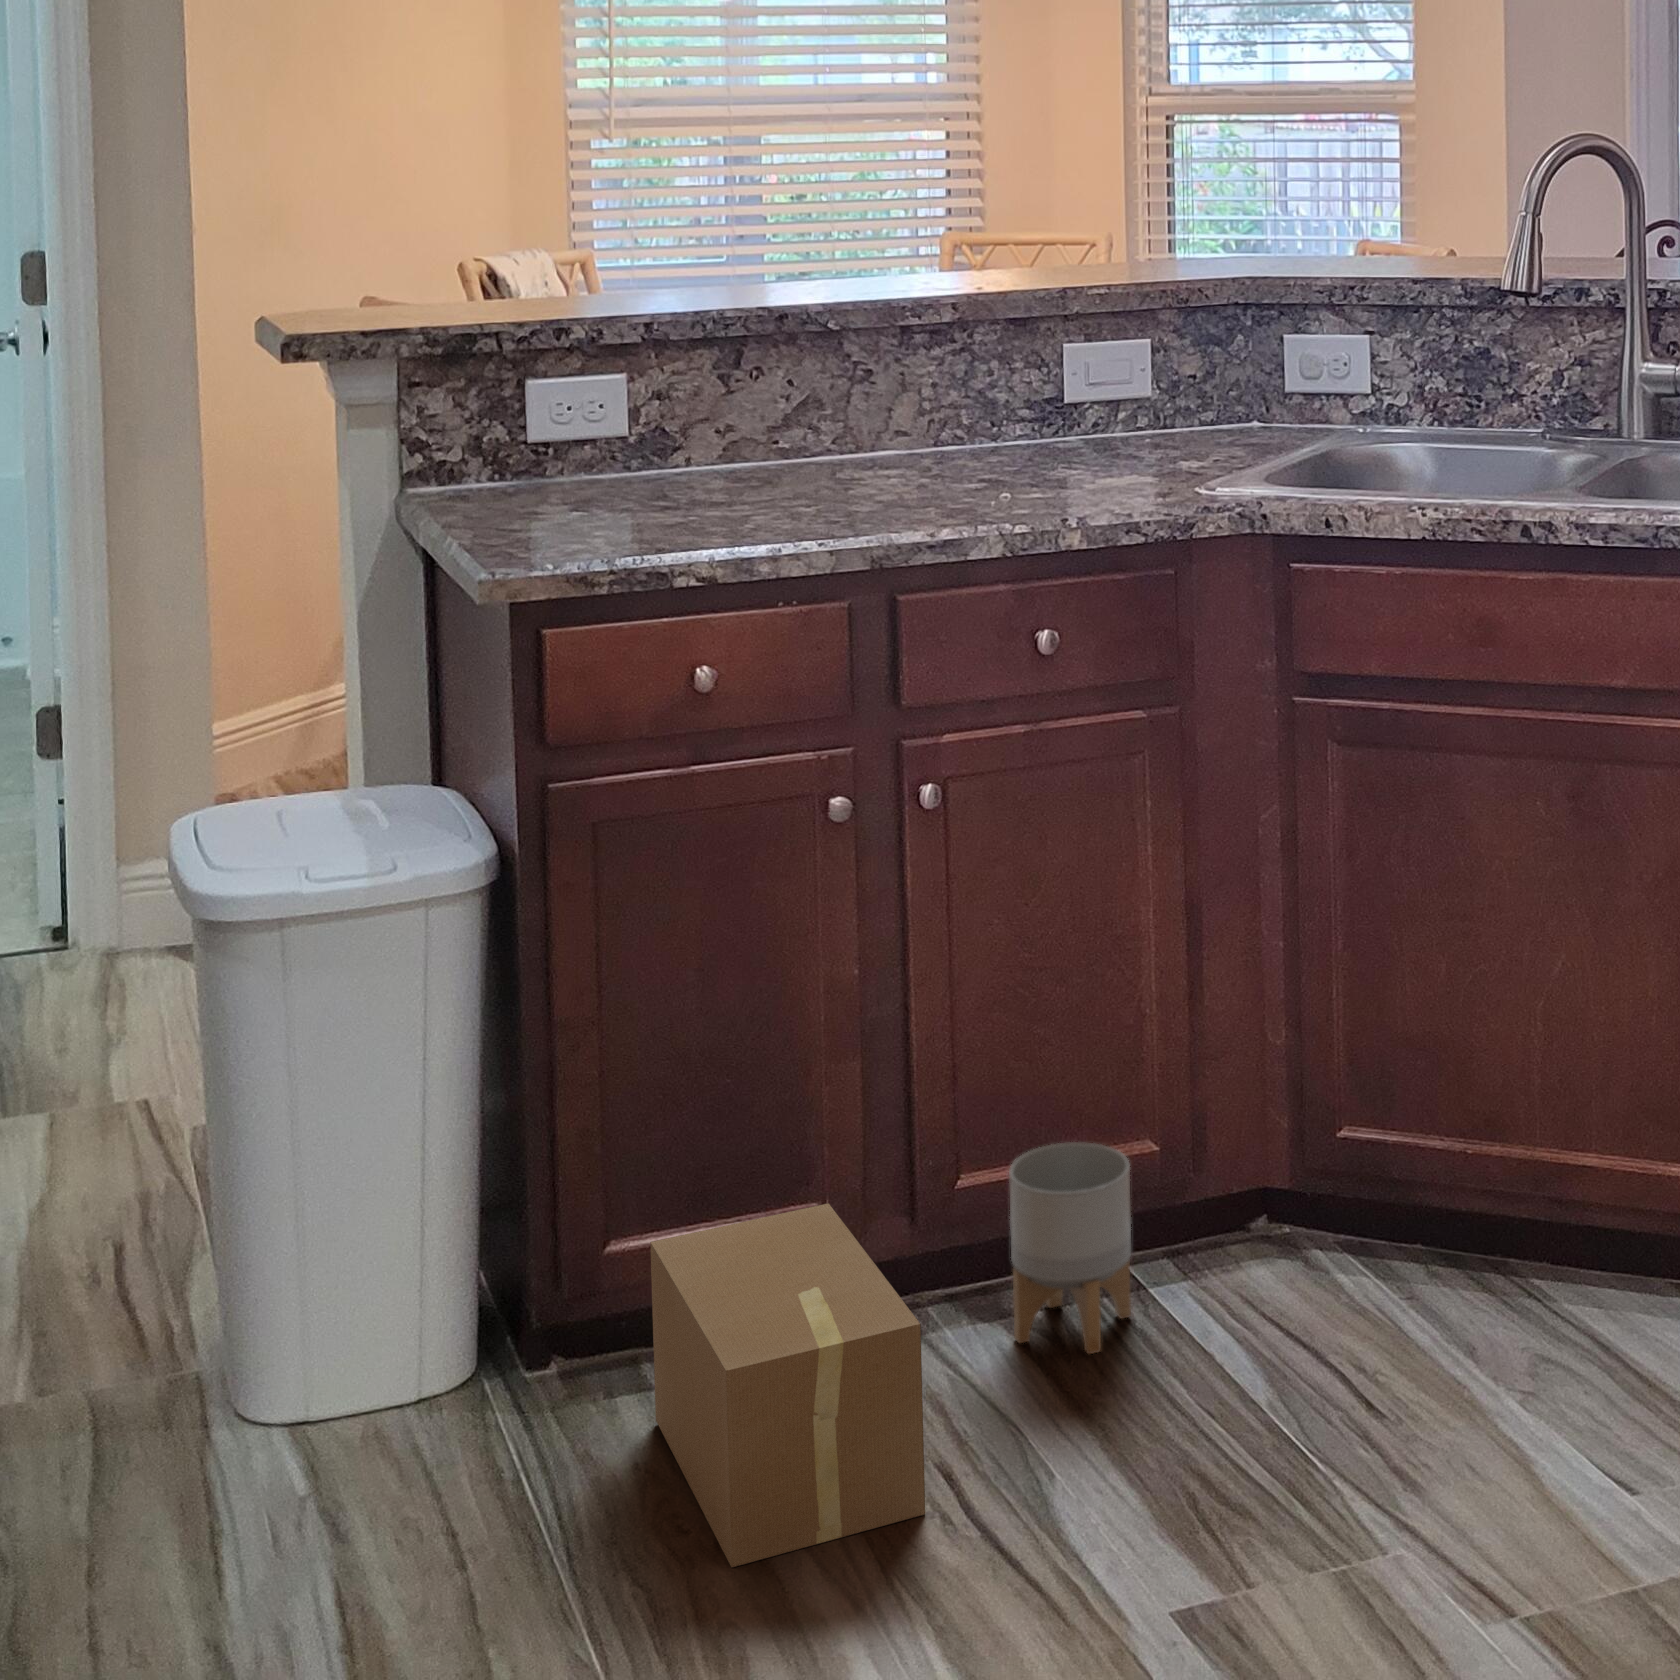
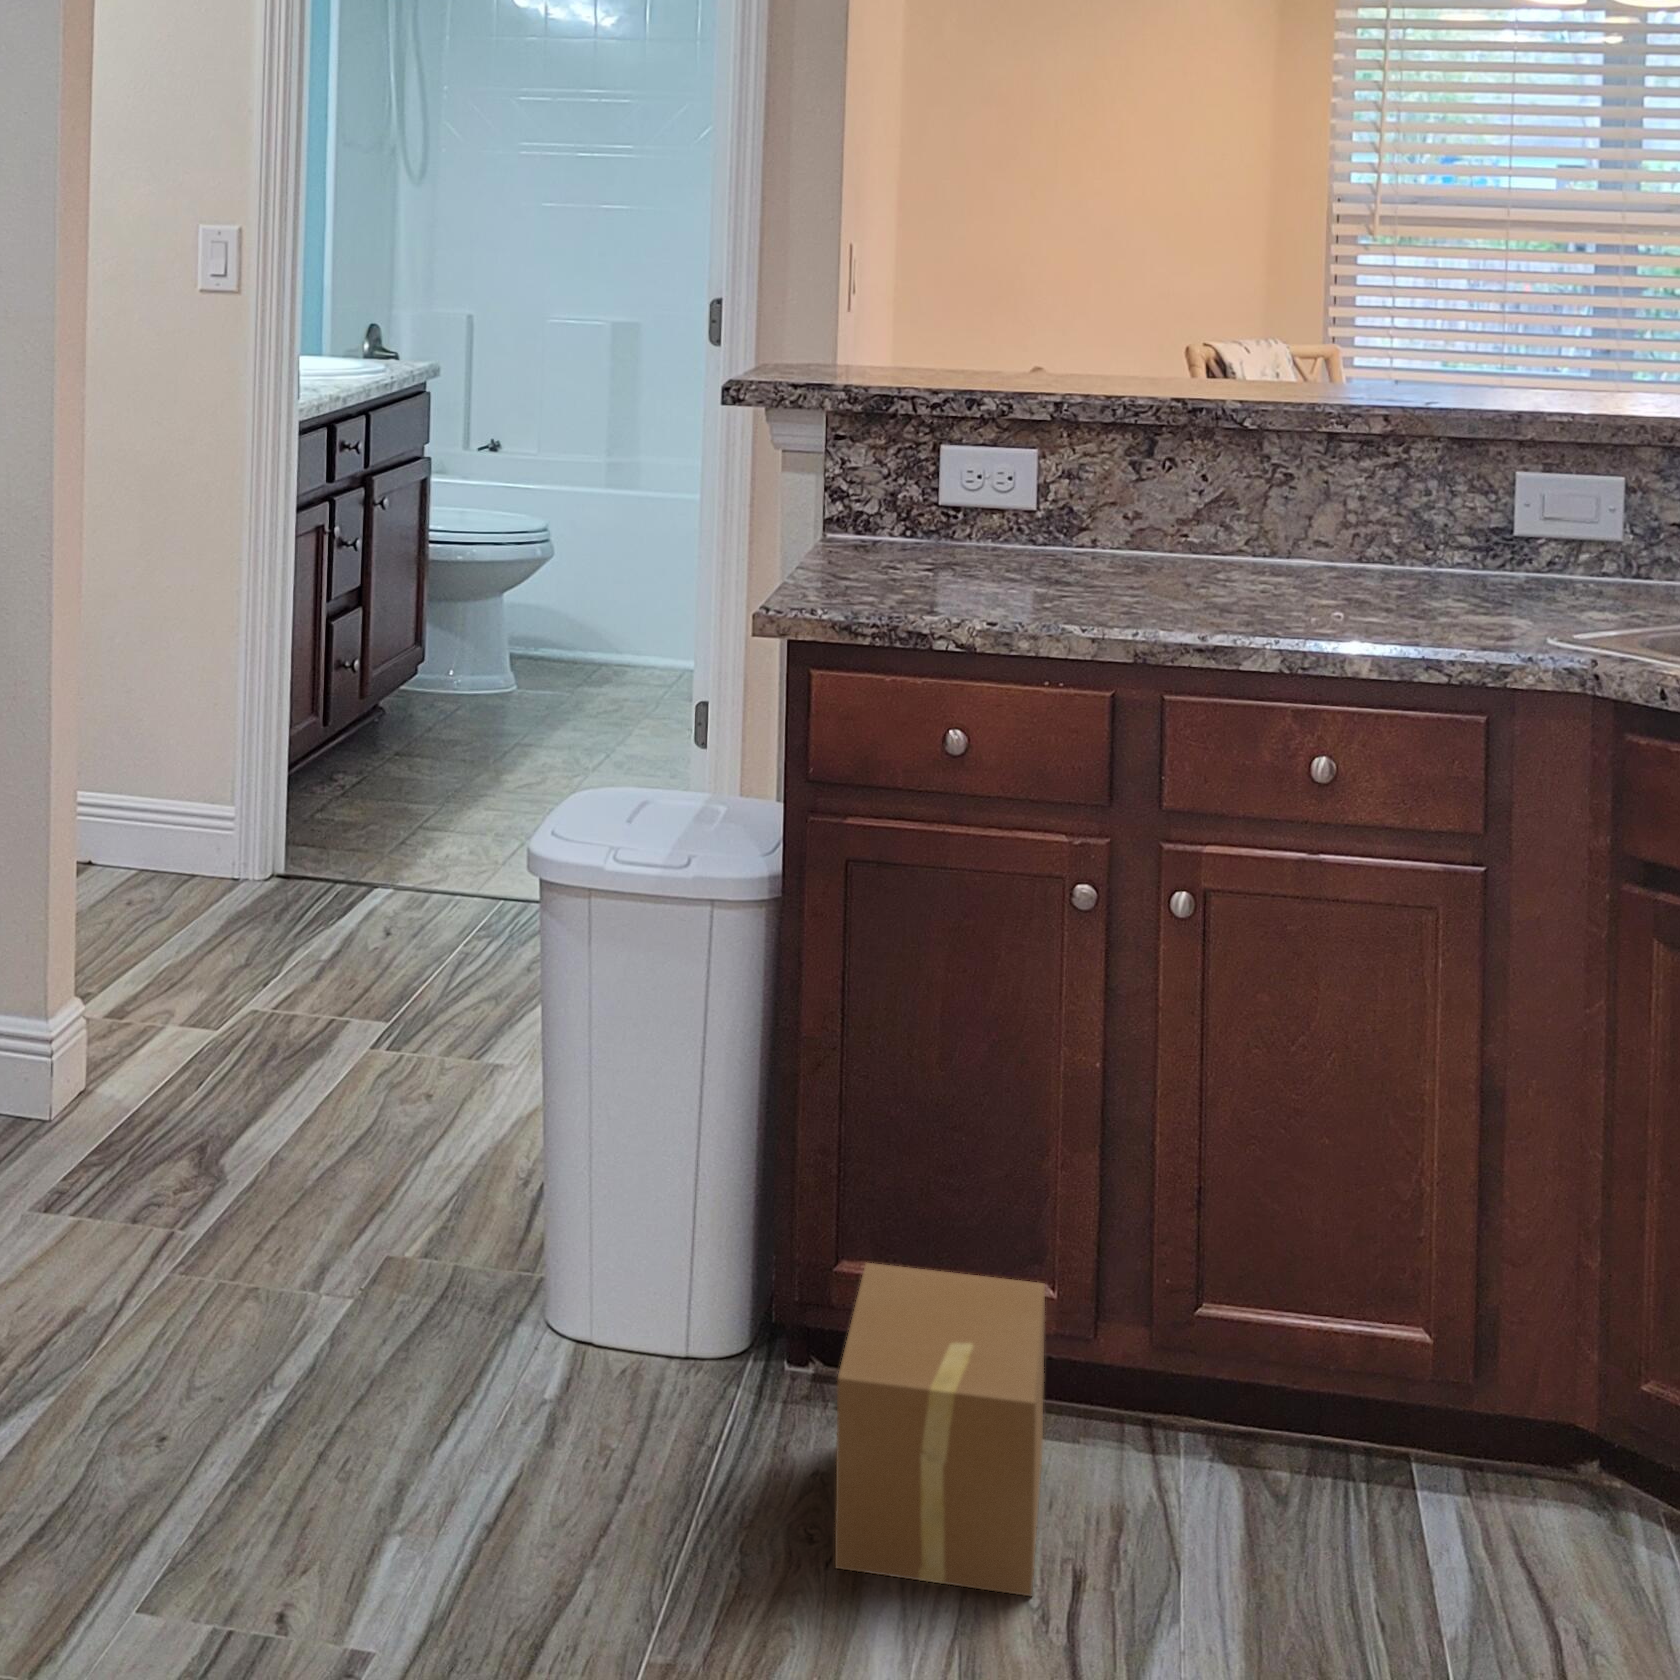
planter: present [1009,1142,1131,1354] -> none [1240,1304,1377,1533]

